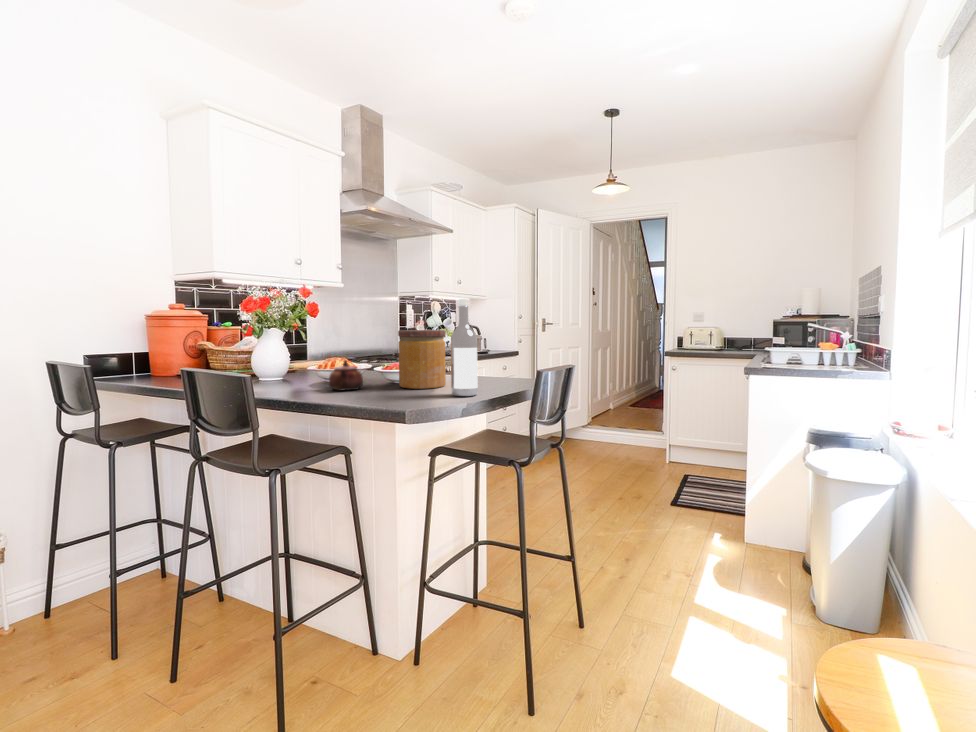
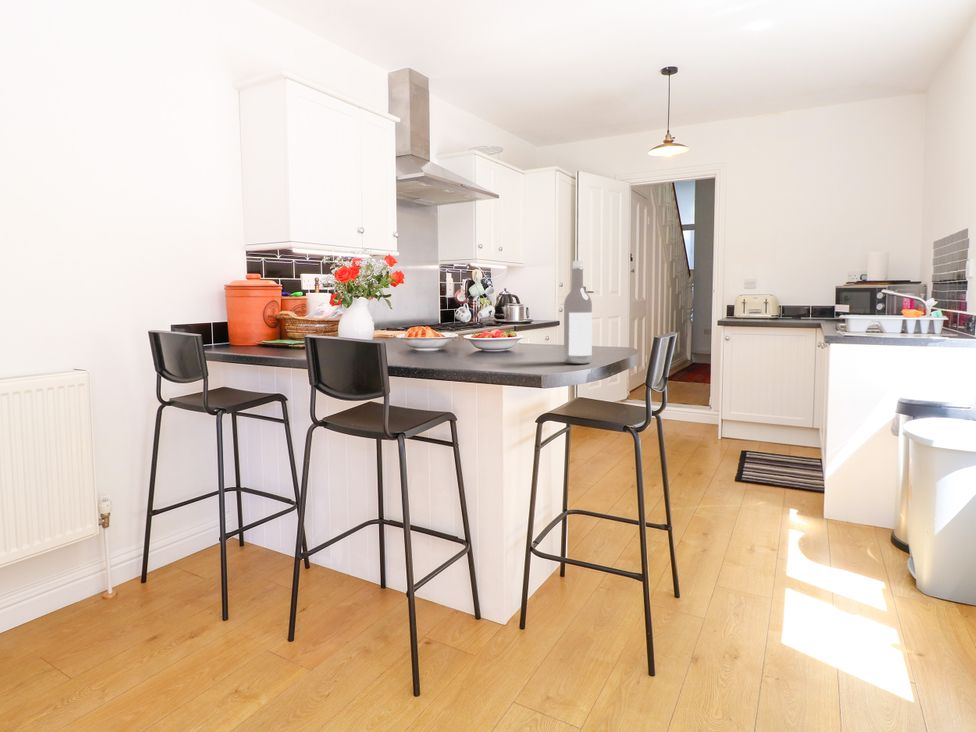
jar: present [398,330,446,389] -> none [495,295,544,357]
teapot: present [329,360,363,391] -> none [423,327,459,359]

